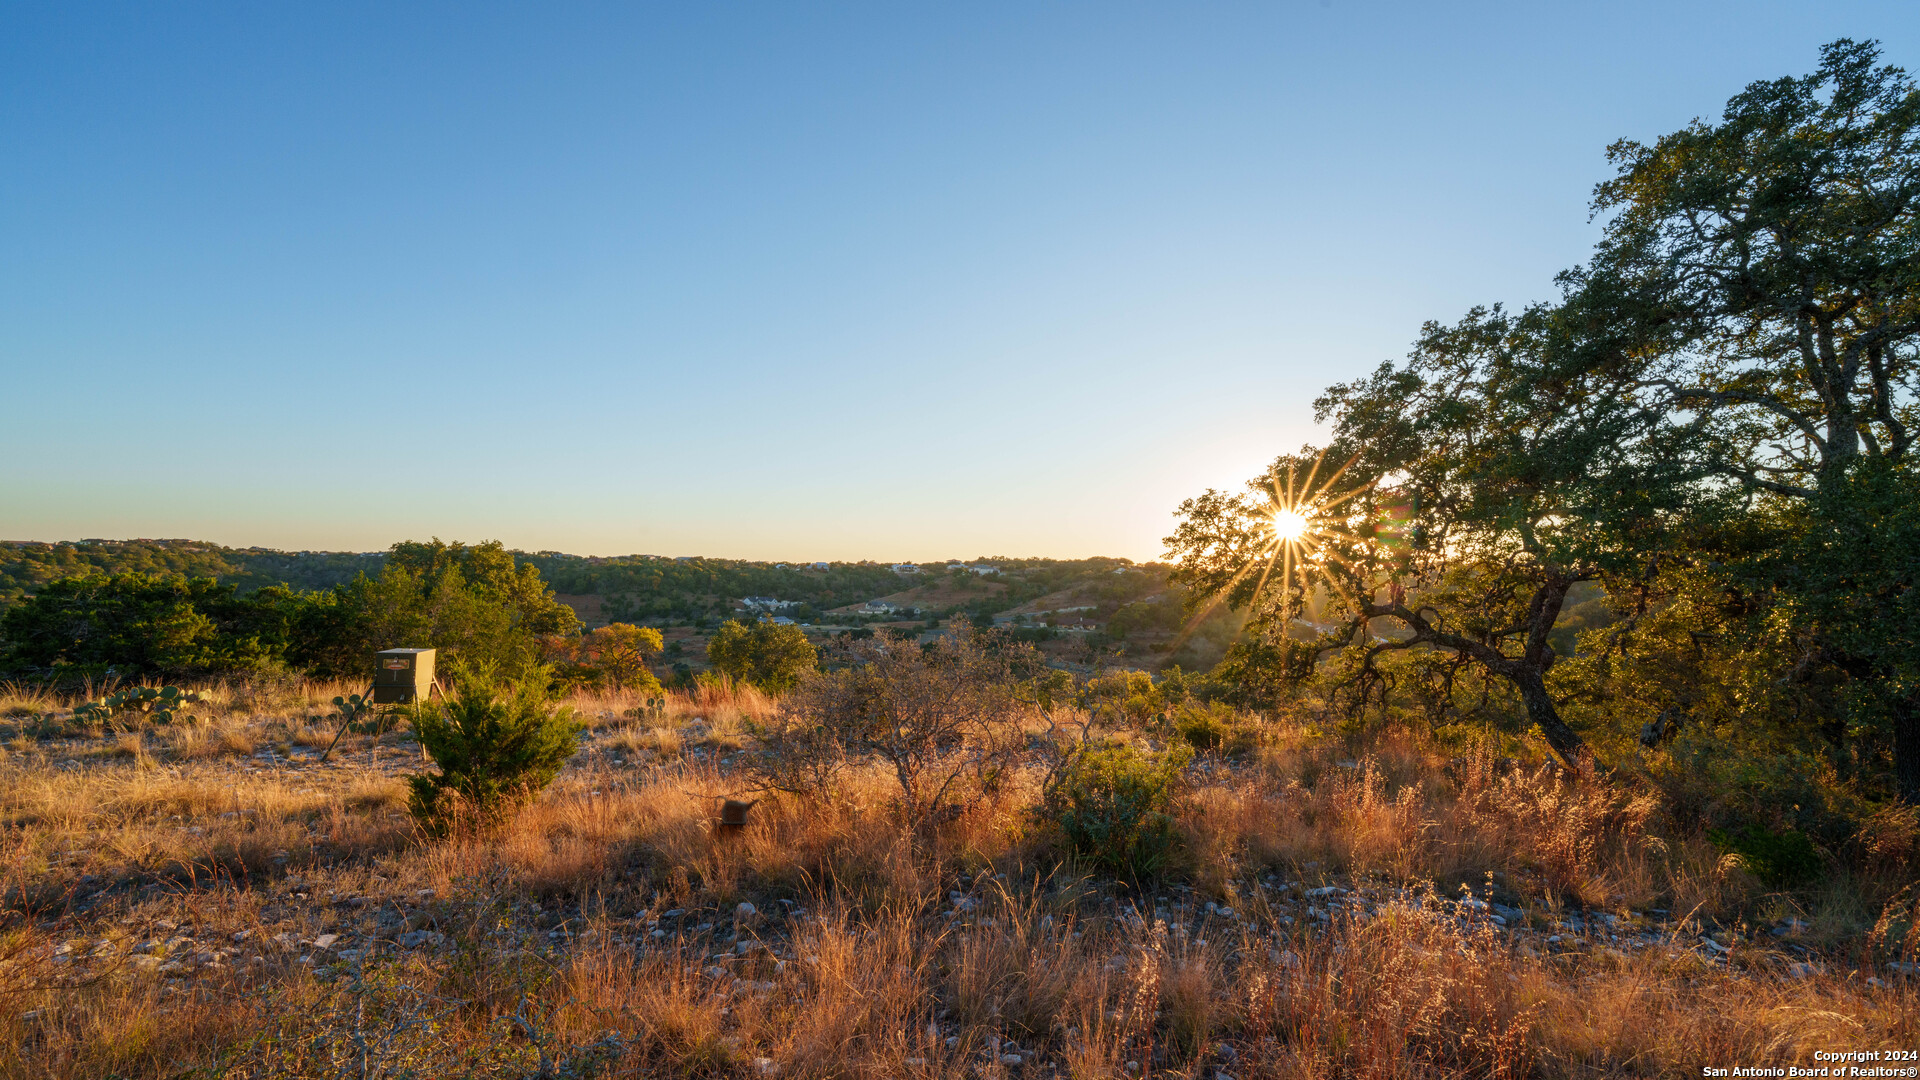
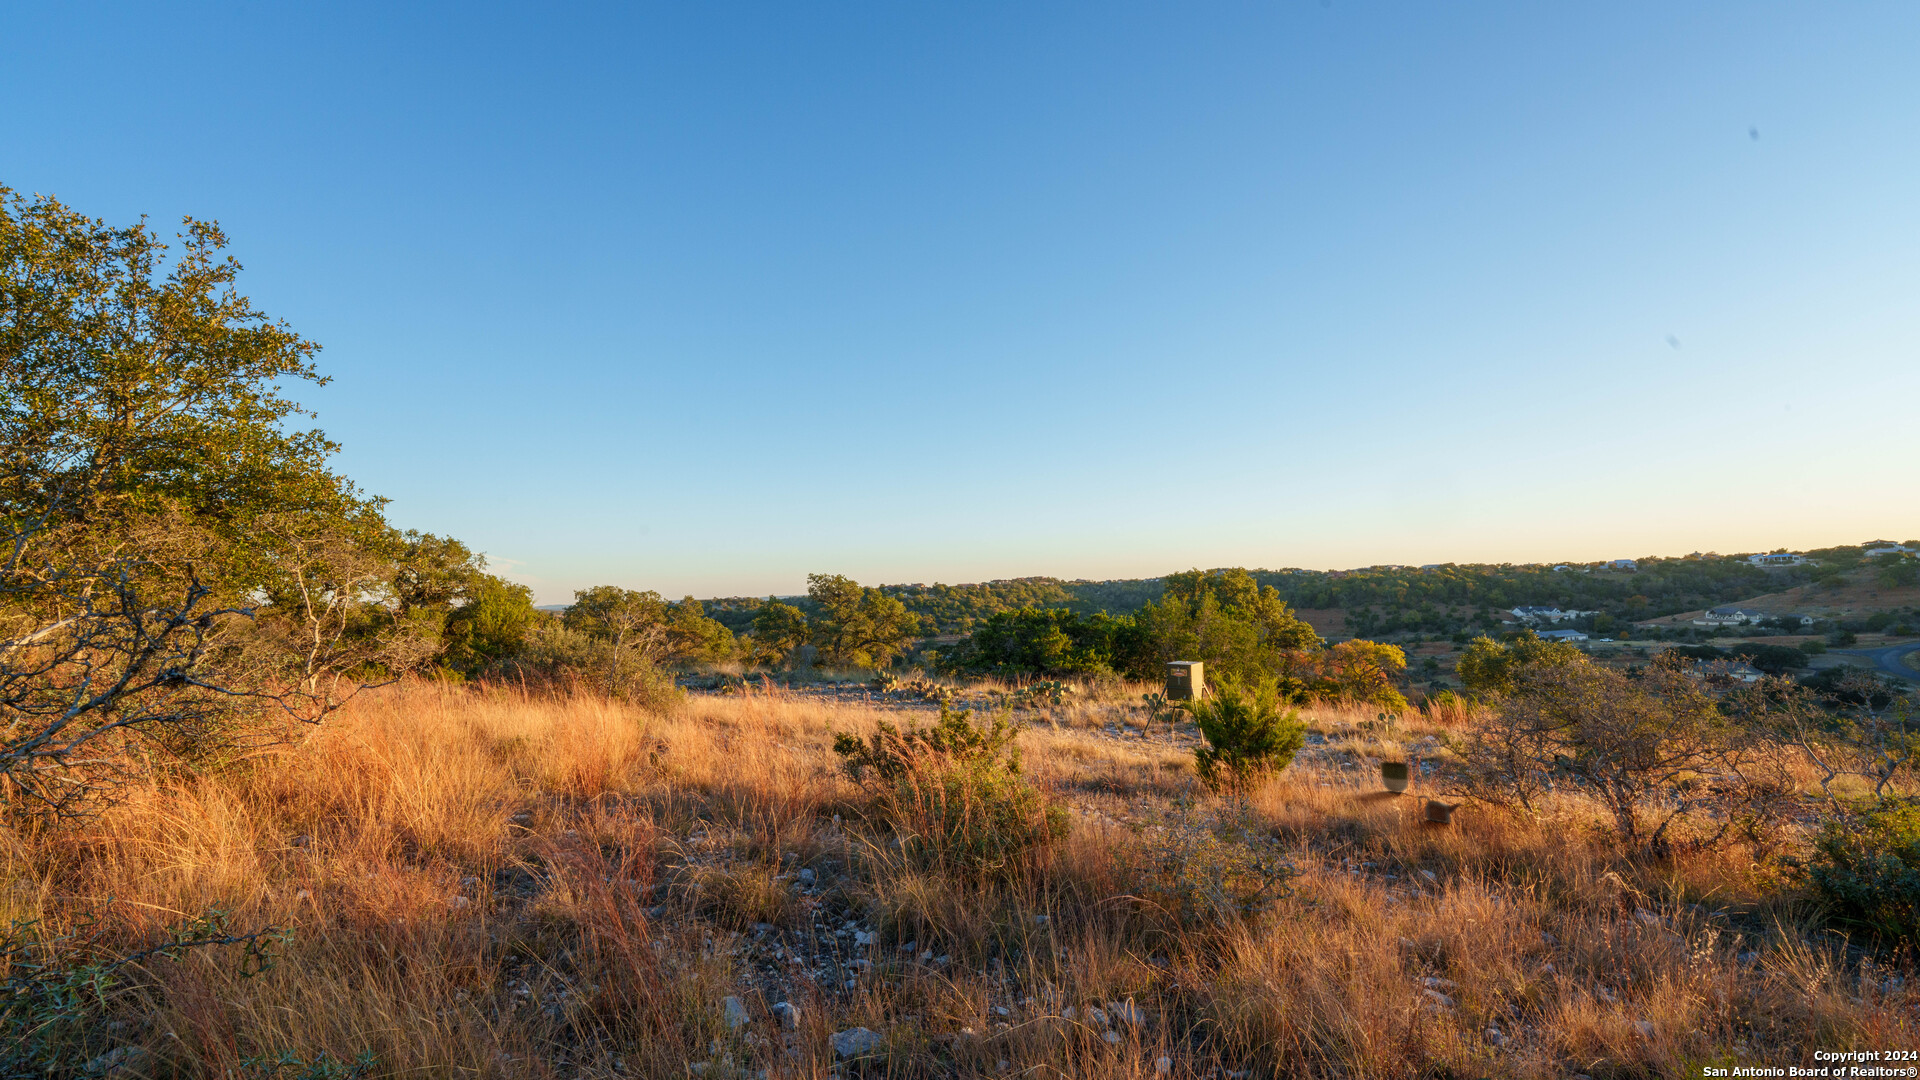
planter: none [668,757,699,793] -> present [1380,761,1409,792]

